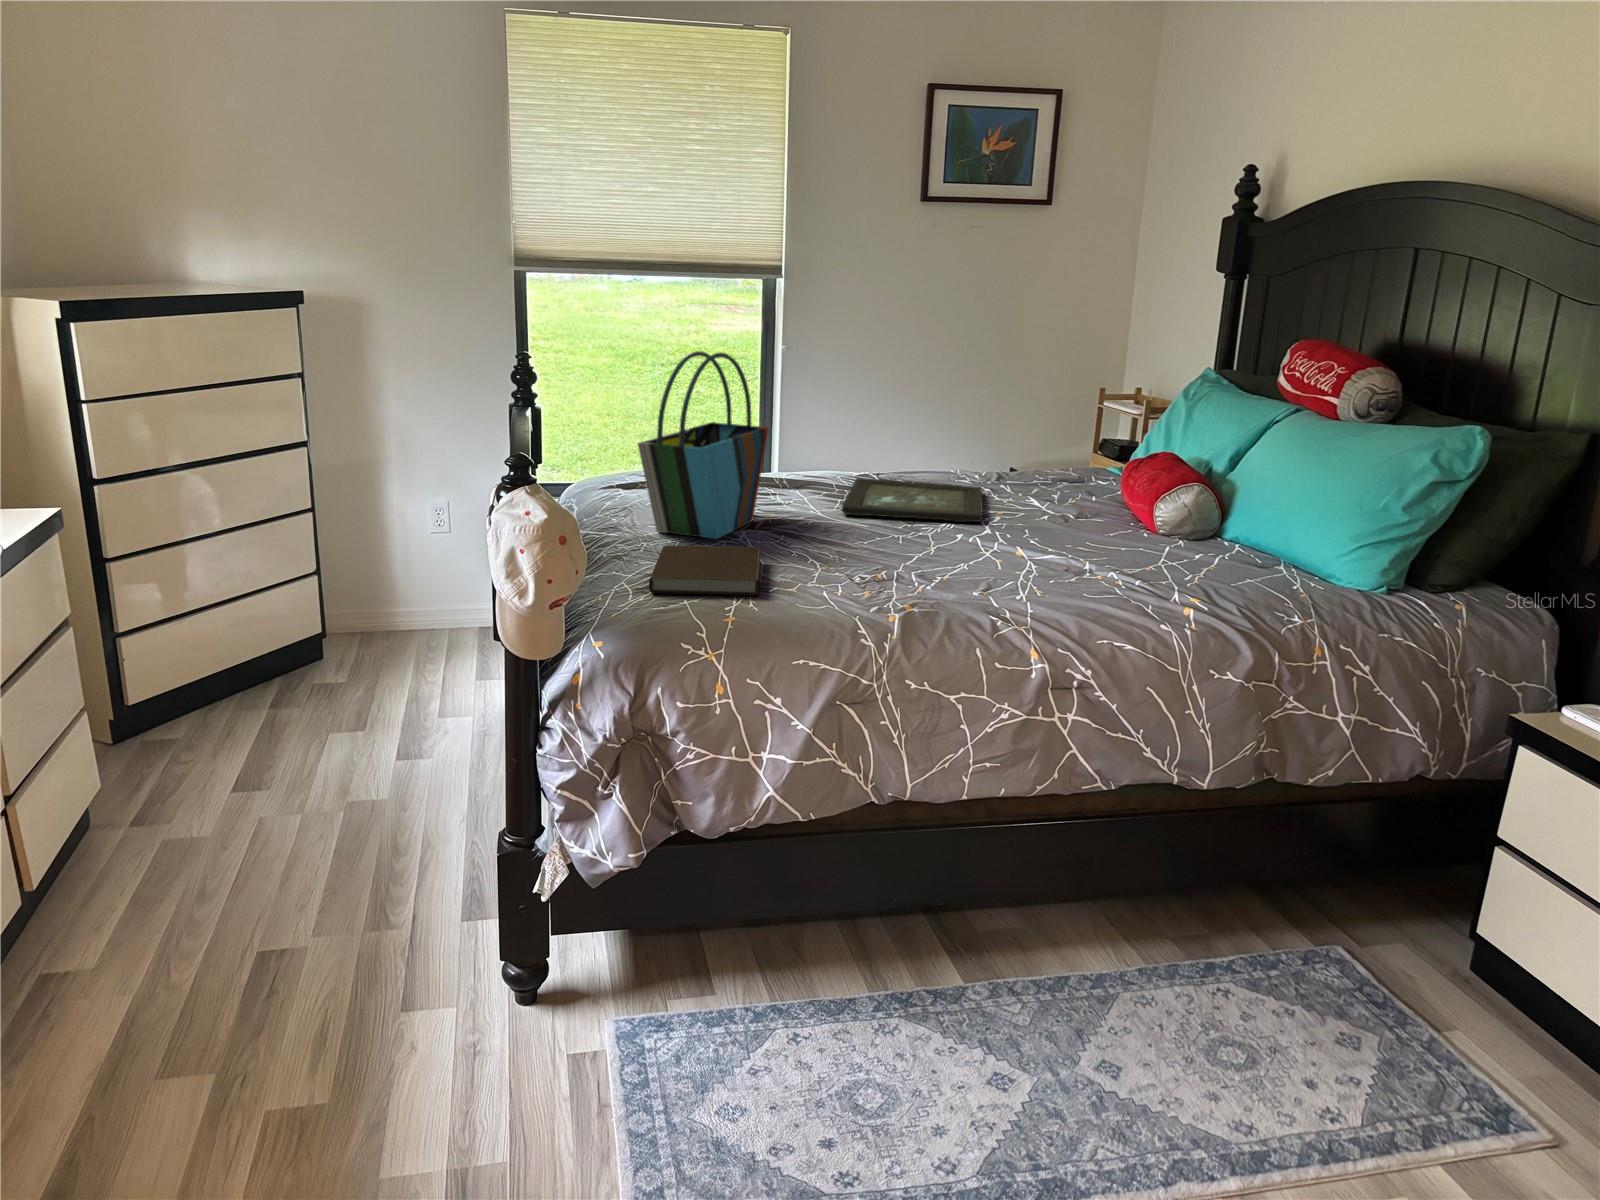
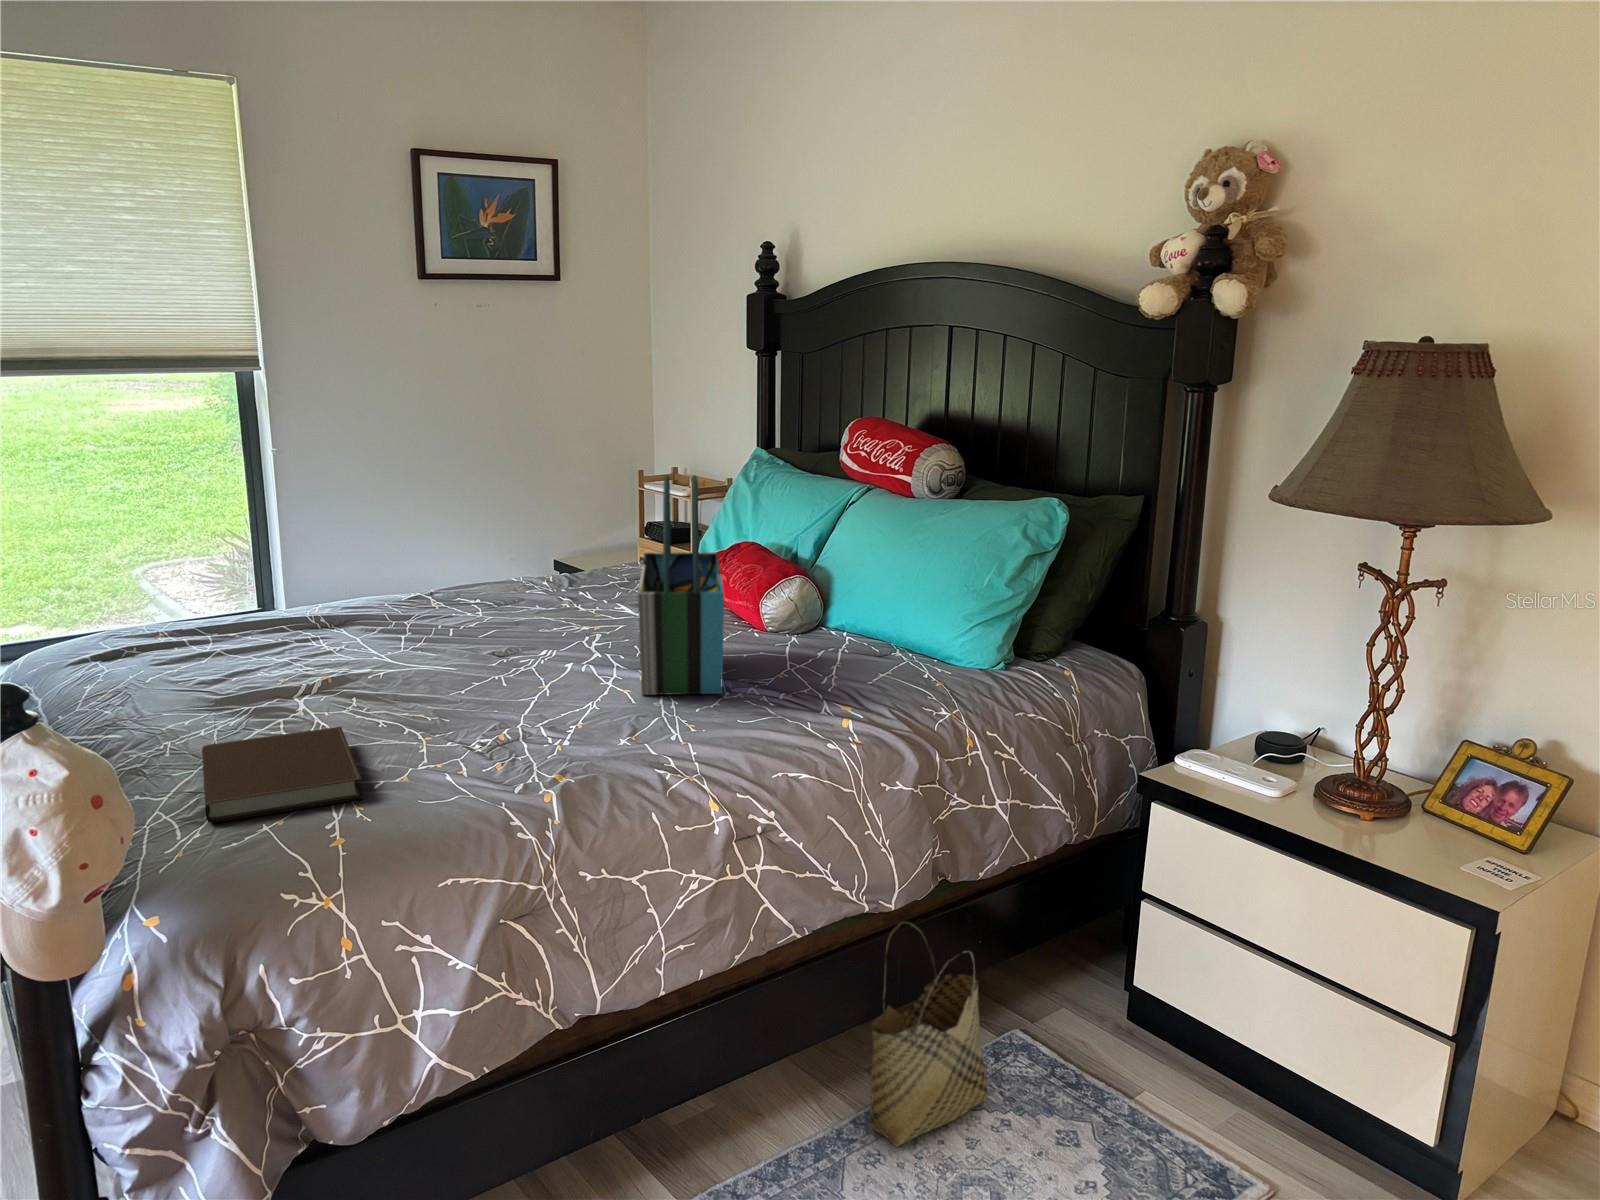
tote bag: present [638,351,768,539] -> present [638,475,724,695]
tray: present [842,478,983,522] -> none [412,598,583,657]
woven basket: none [1150,802,1285,999] -> present [867,922,987,1147]

